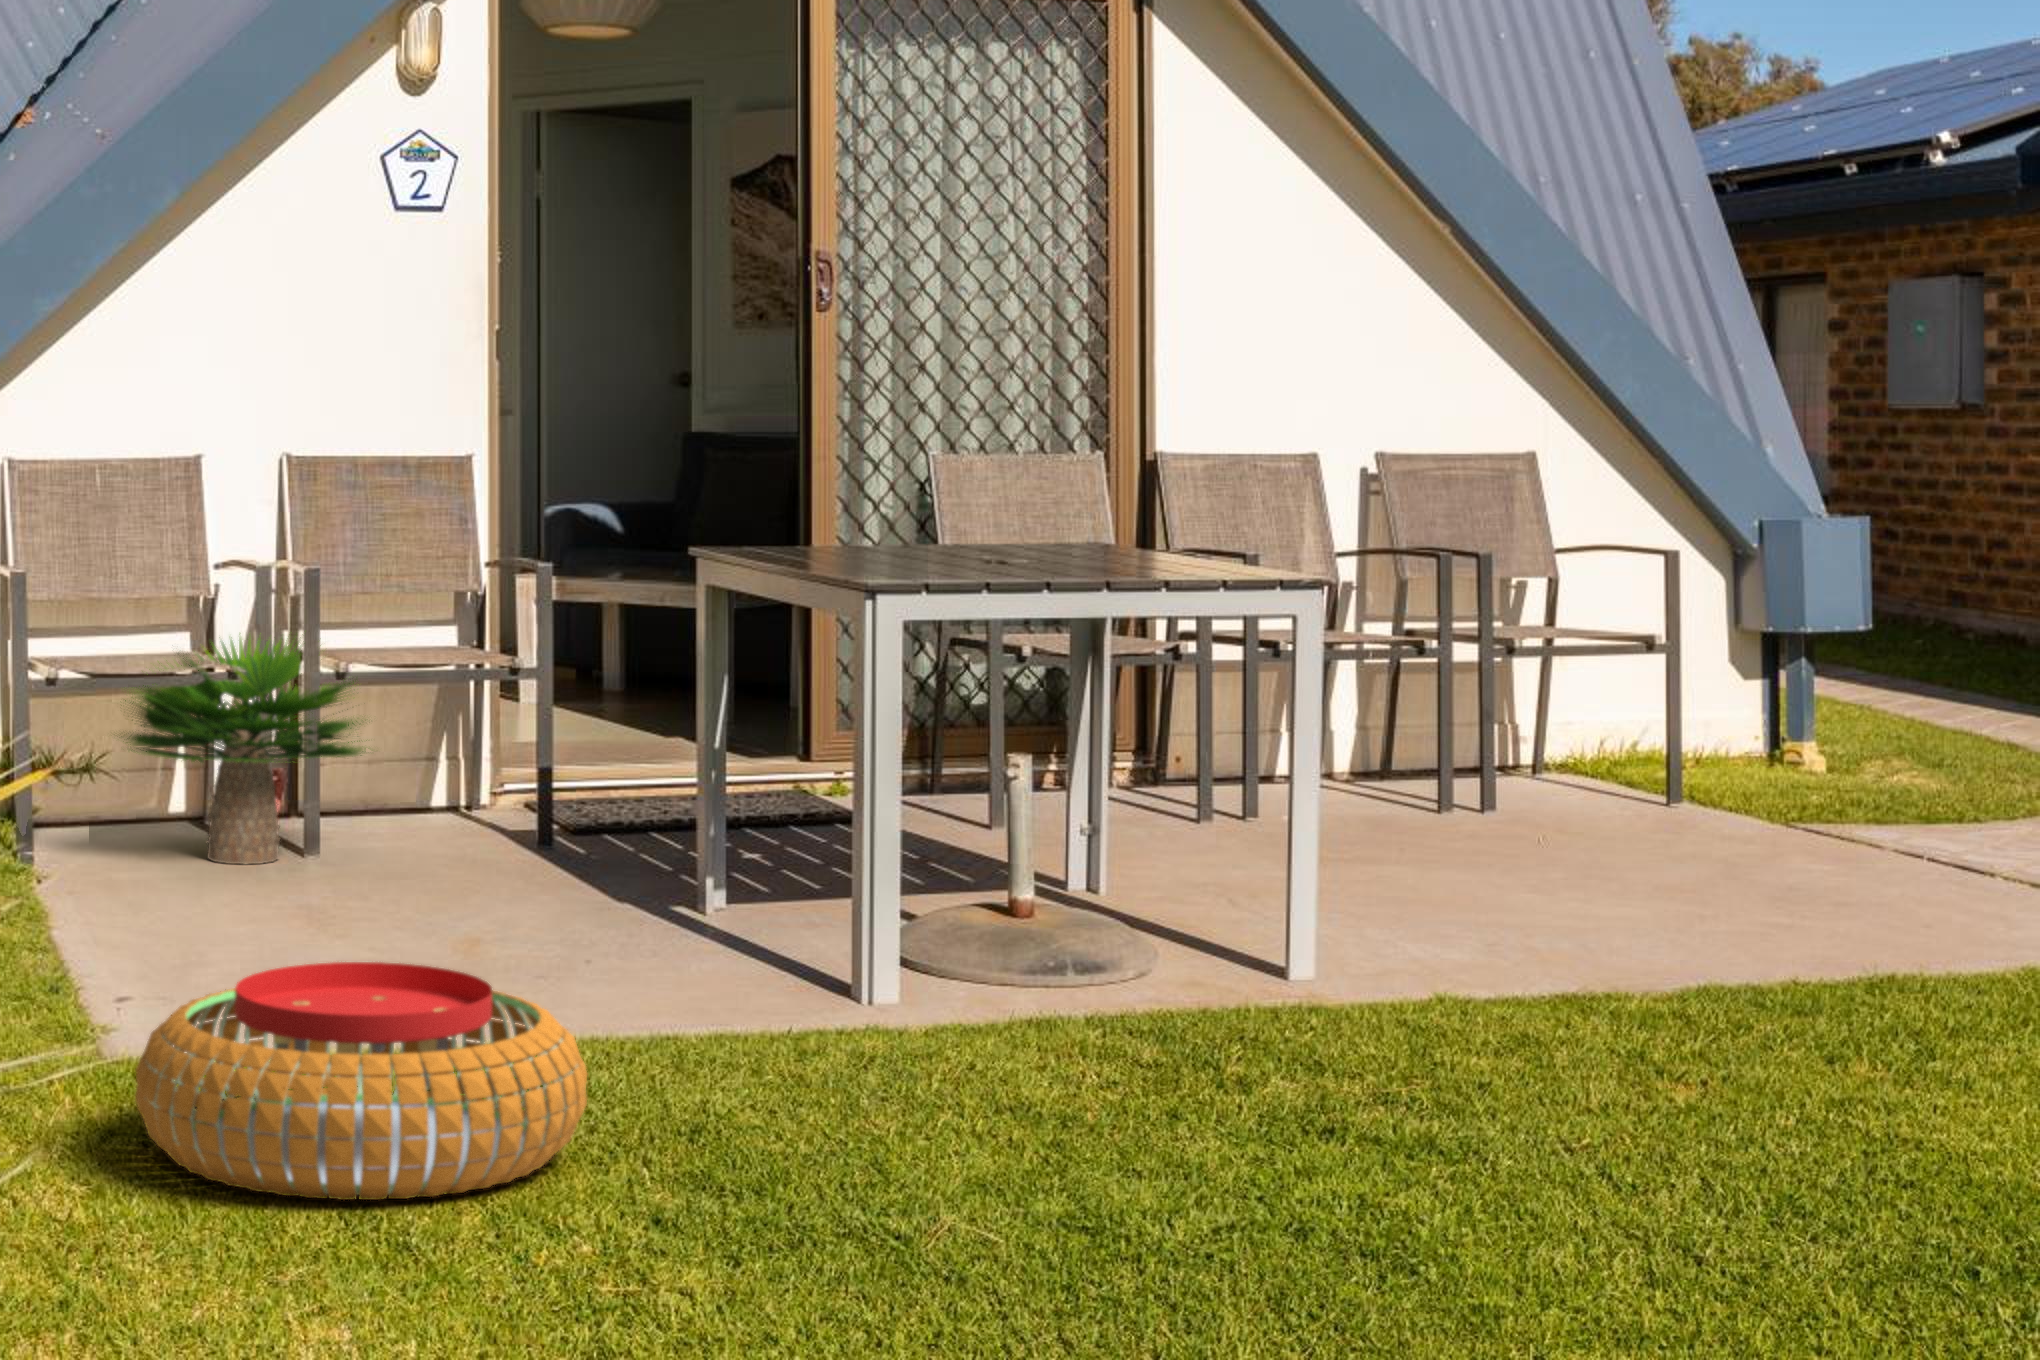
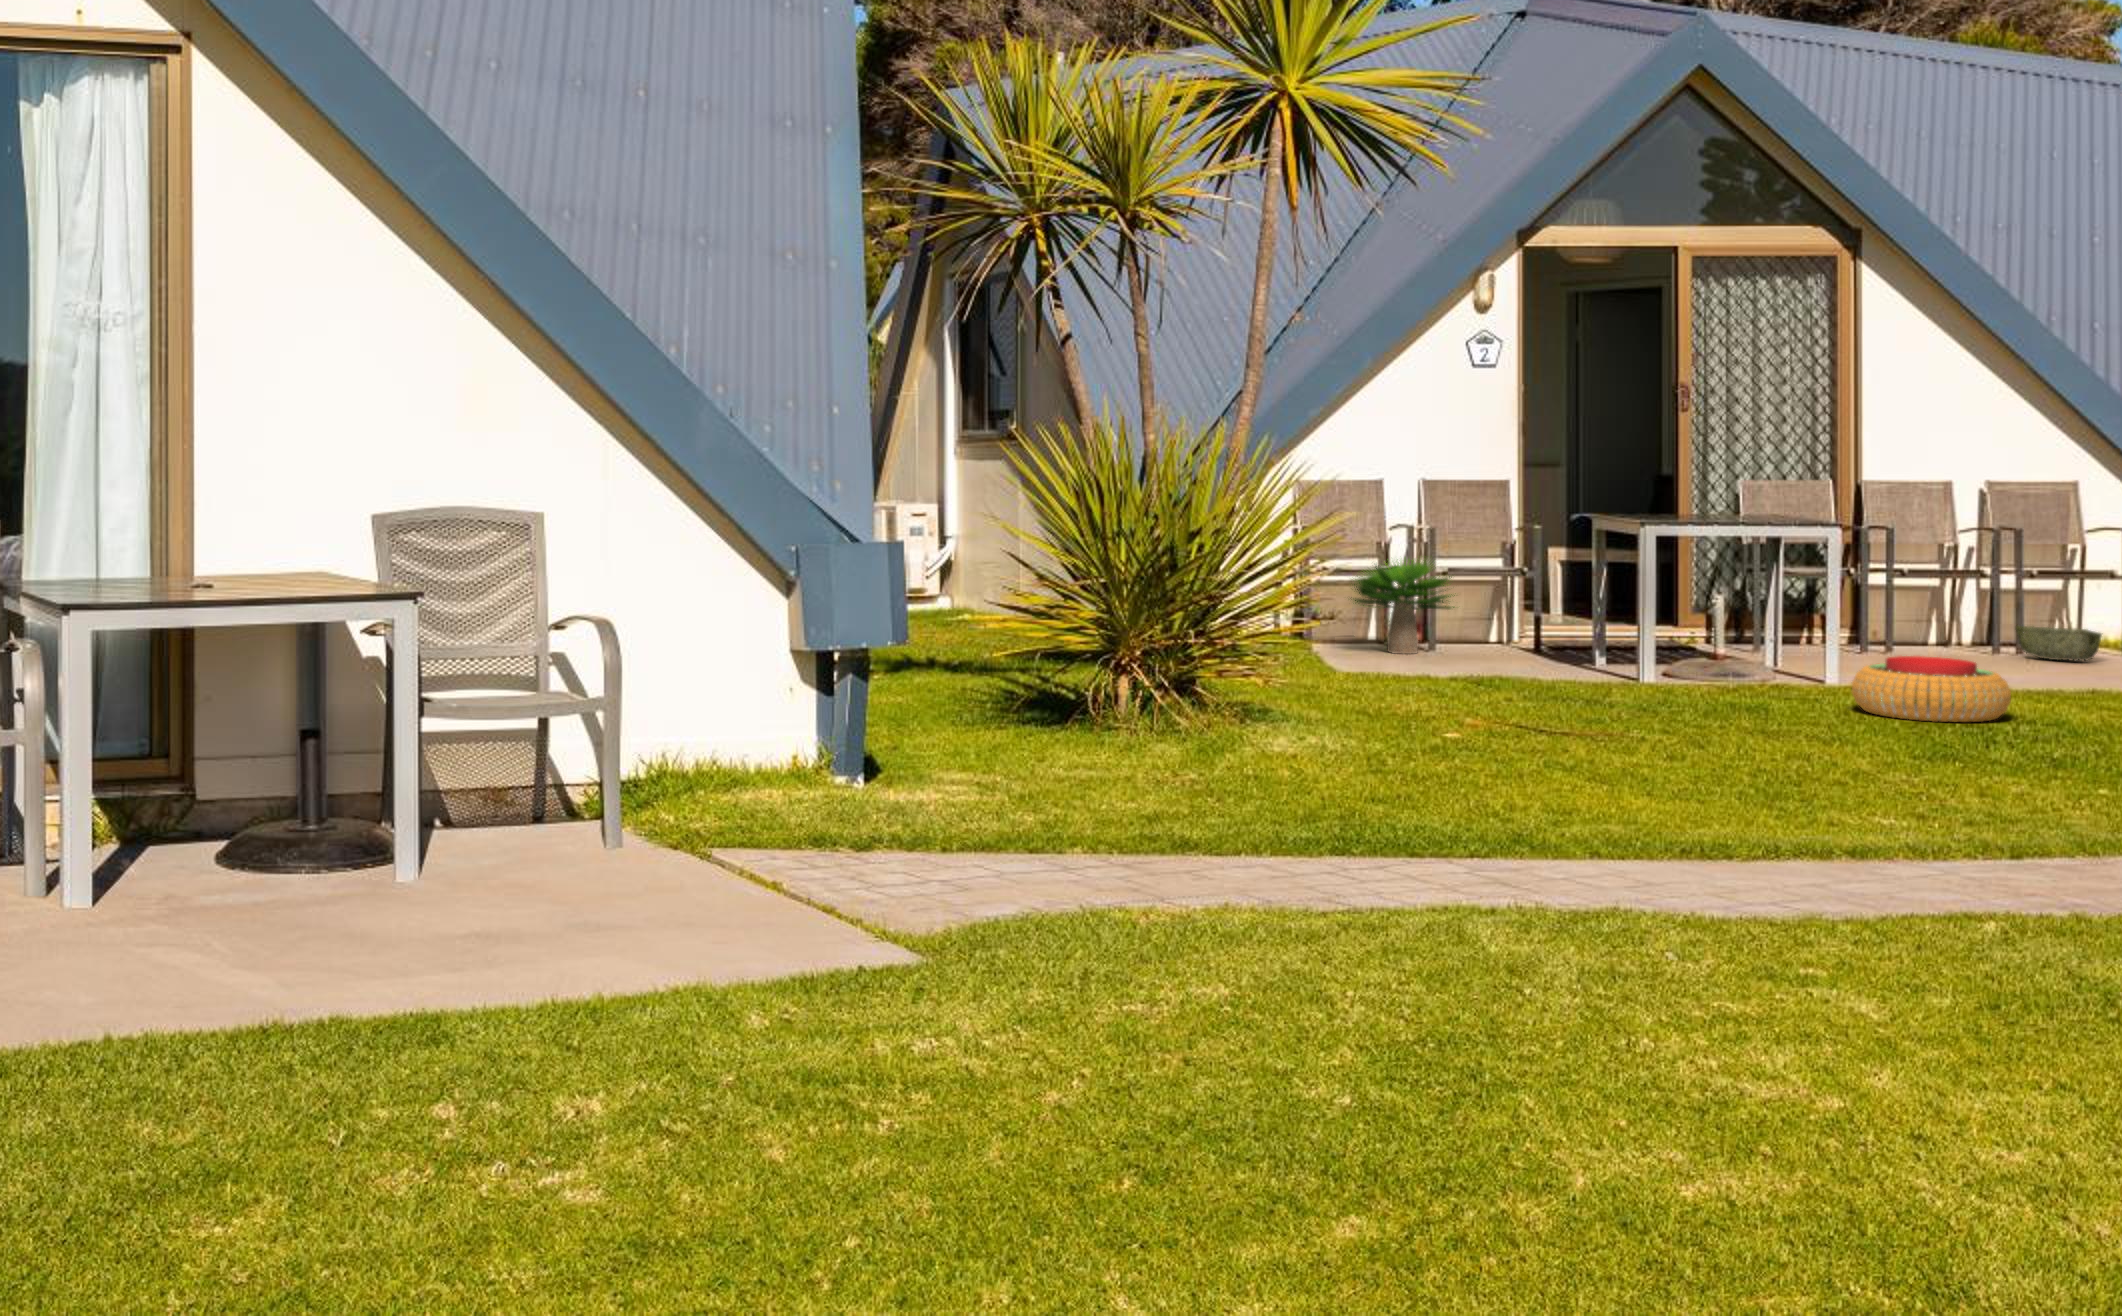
woven basket: none [1445,743,1607,816] -> present [2016,626,2102,661]
pouf: present [135,962,587,1200] -> present [1852,656,2011,722]

